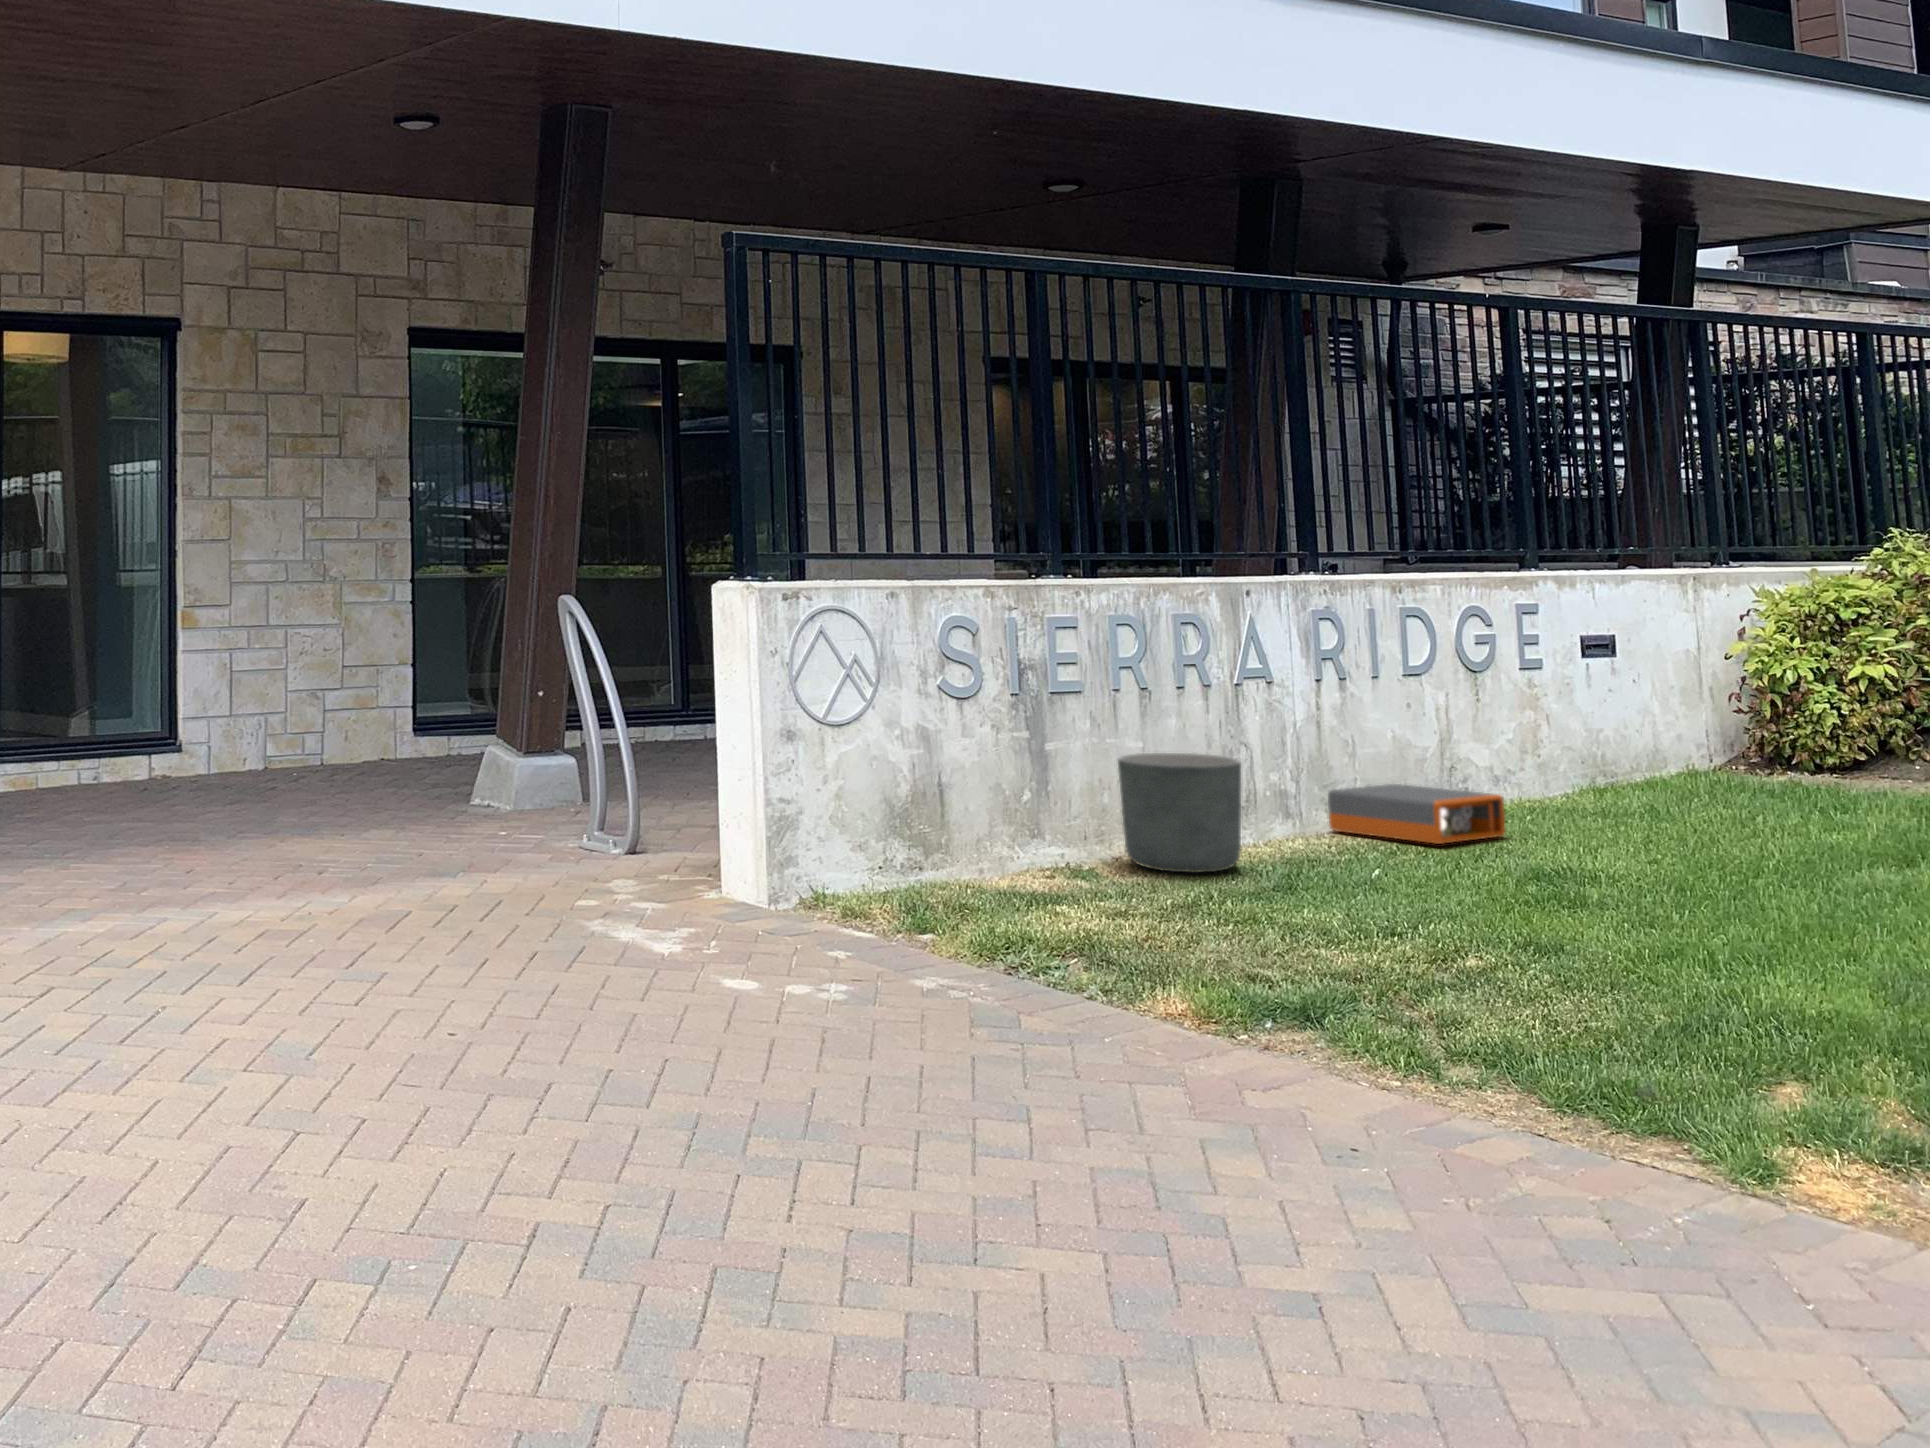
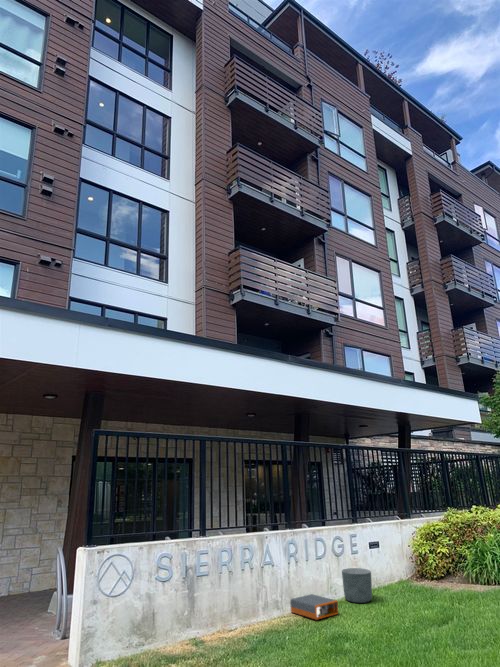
planter: present [1118,752,1241,873] -> present [342,568,372,603]

